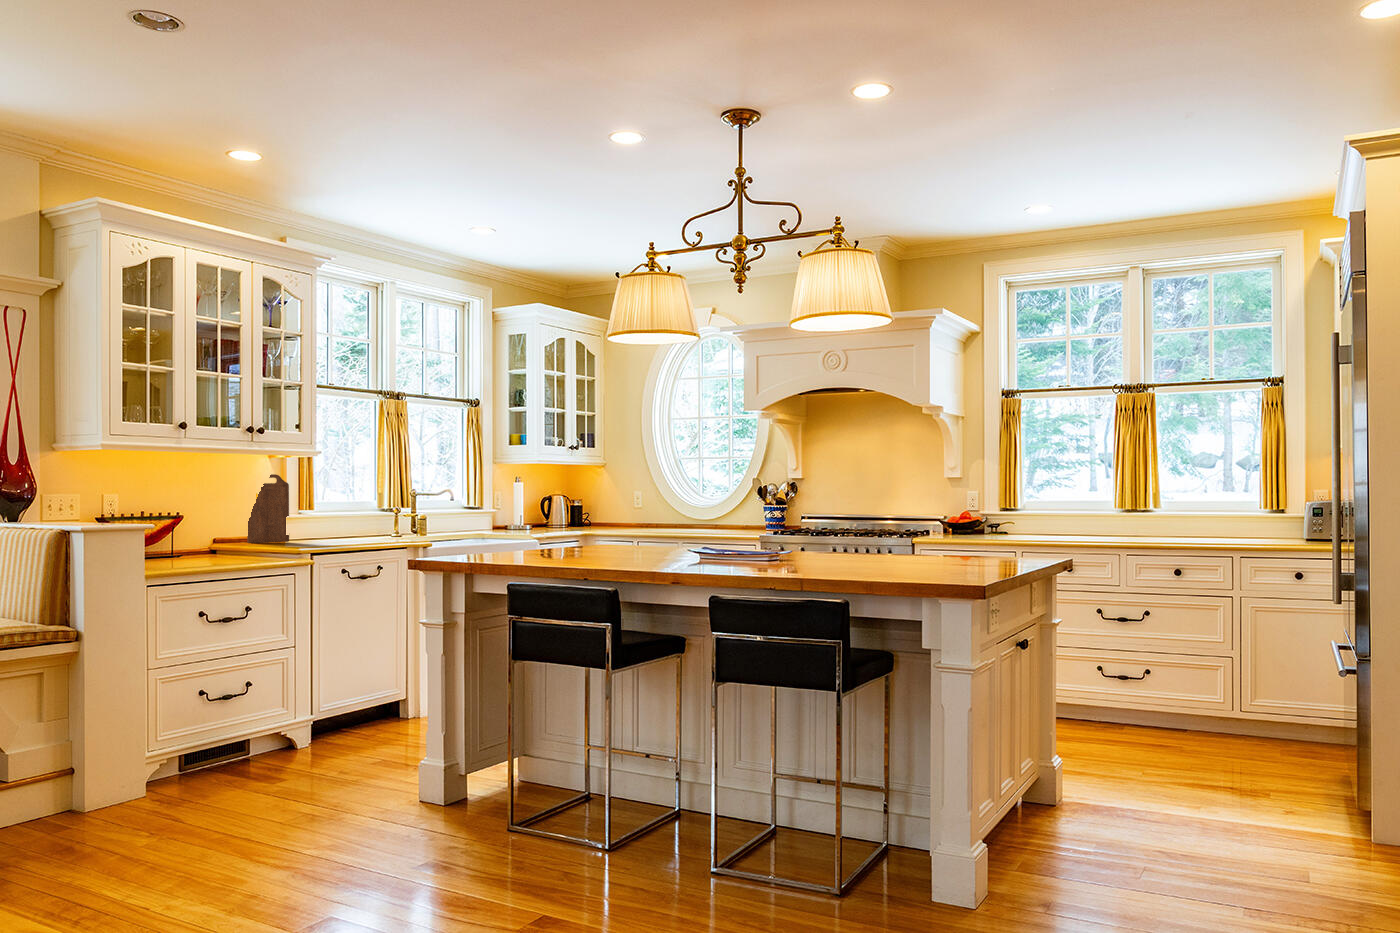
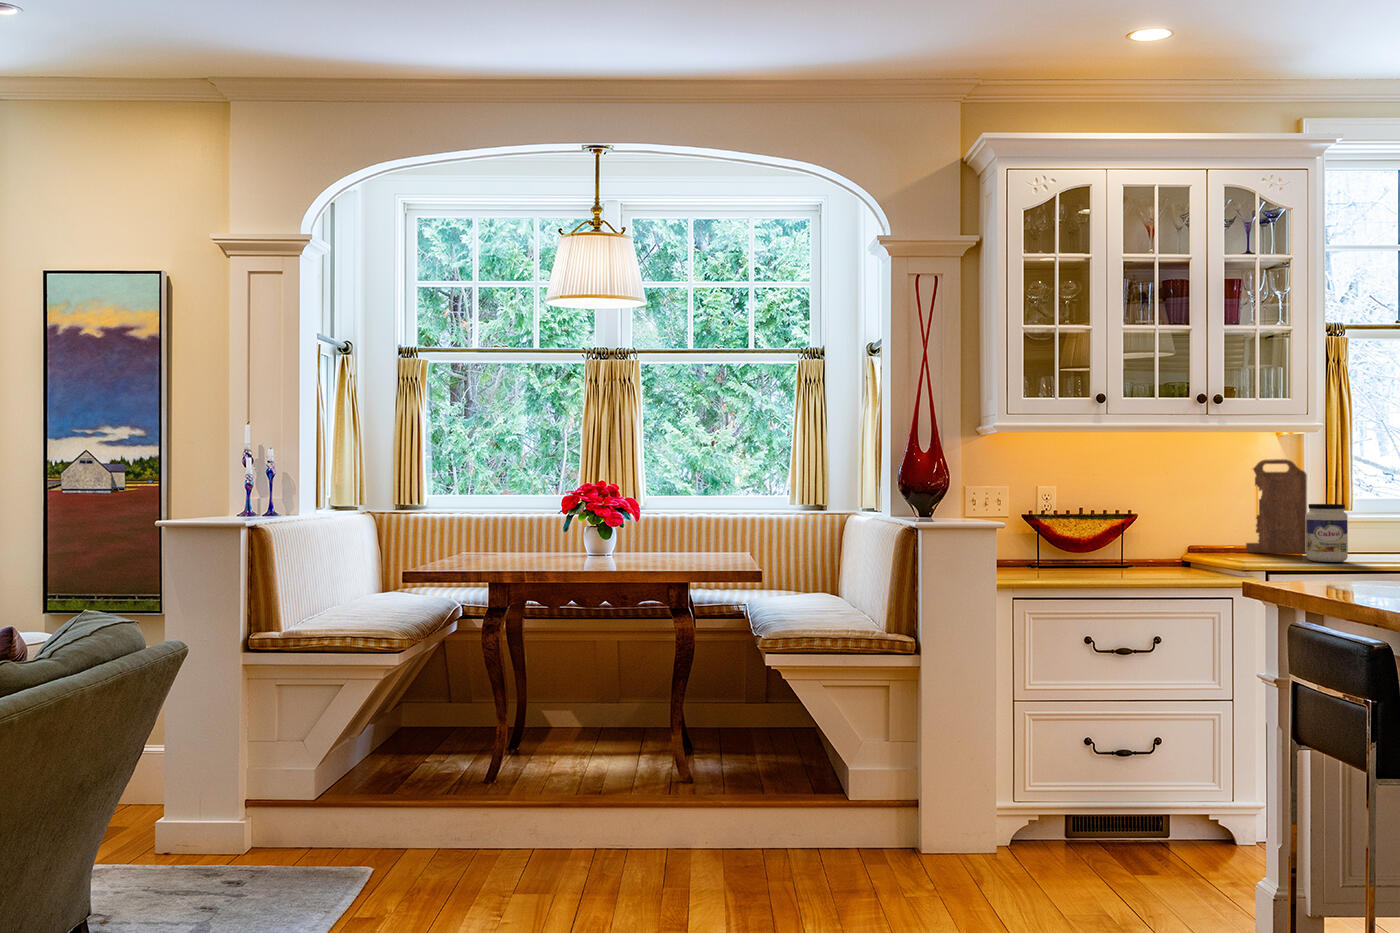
jar: none [298,505,324,545] -> present [1306,504,1348,562]

